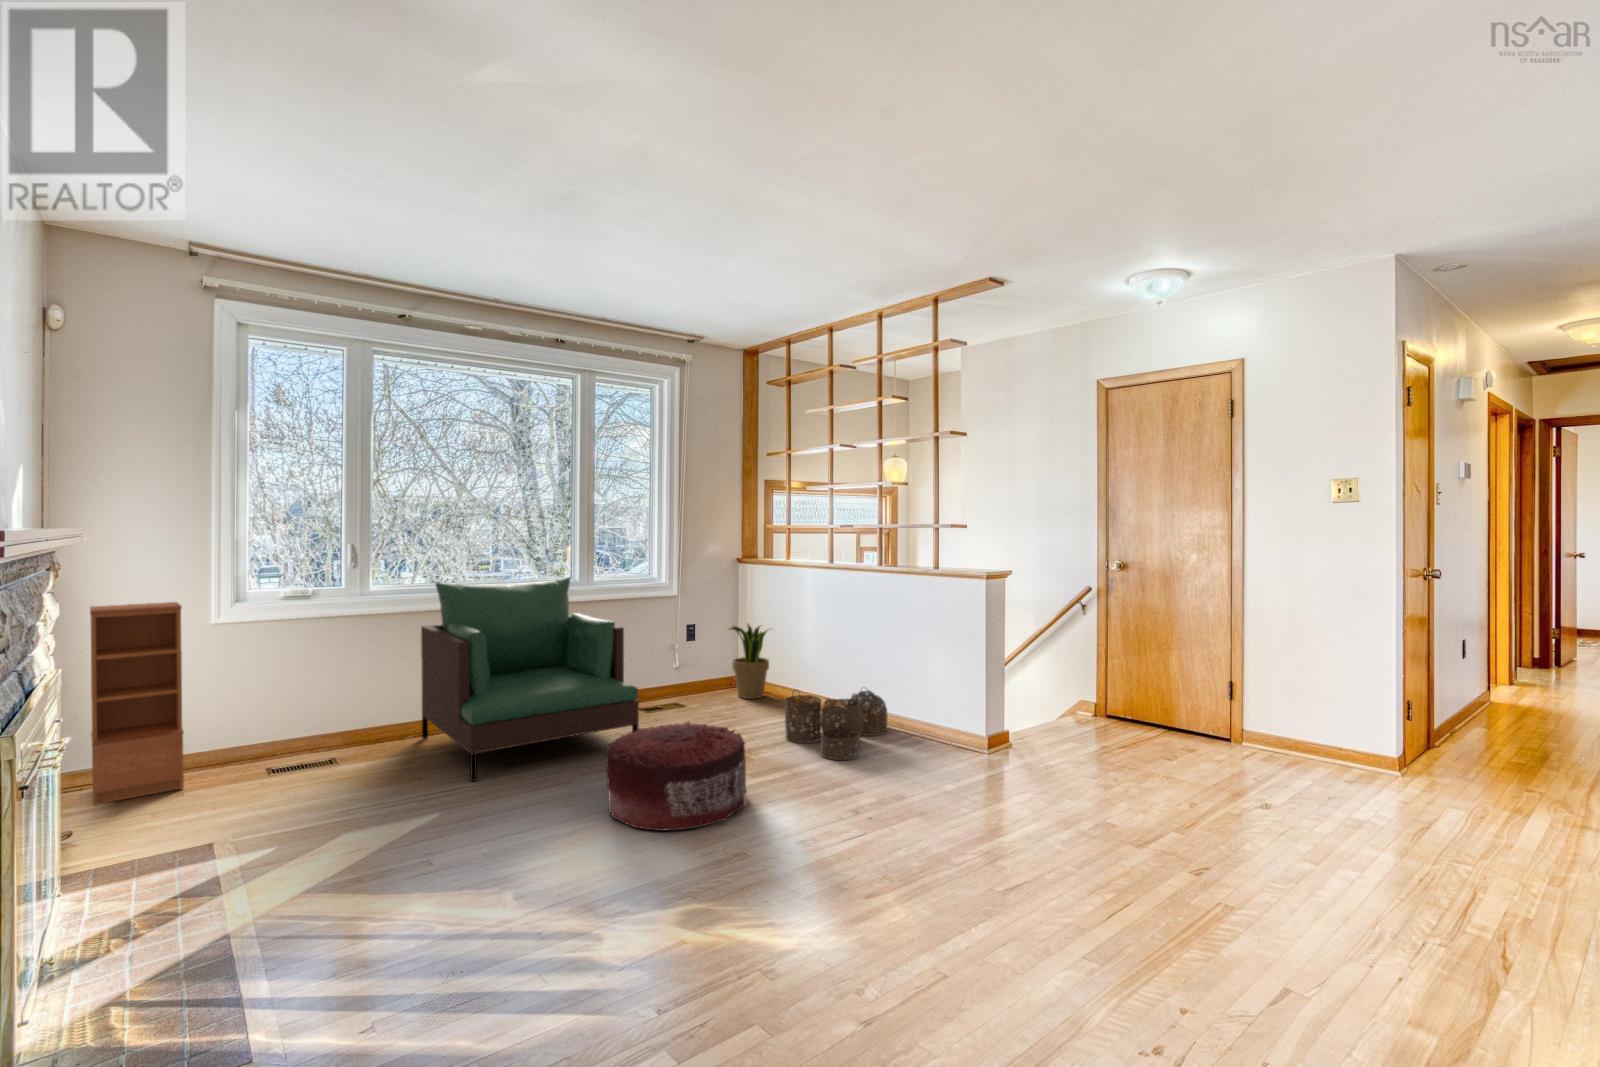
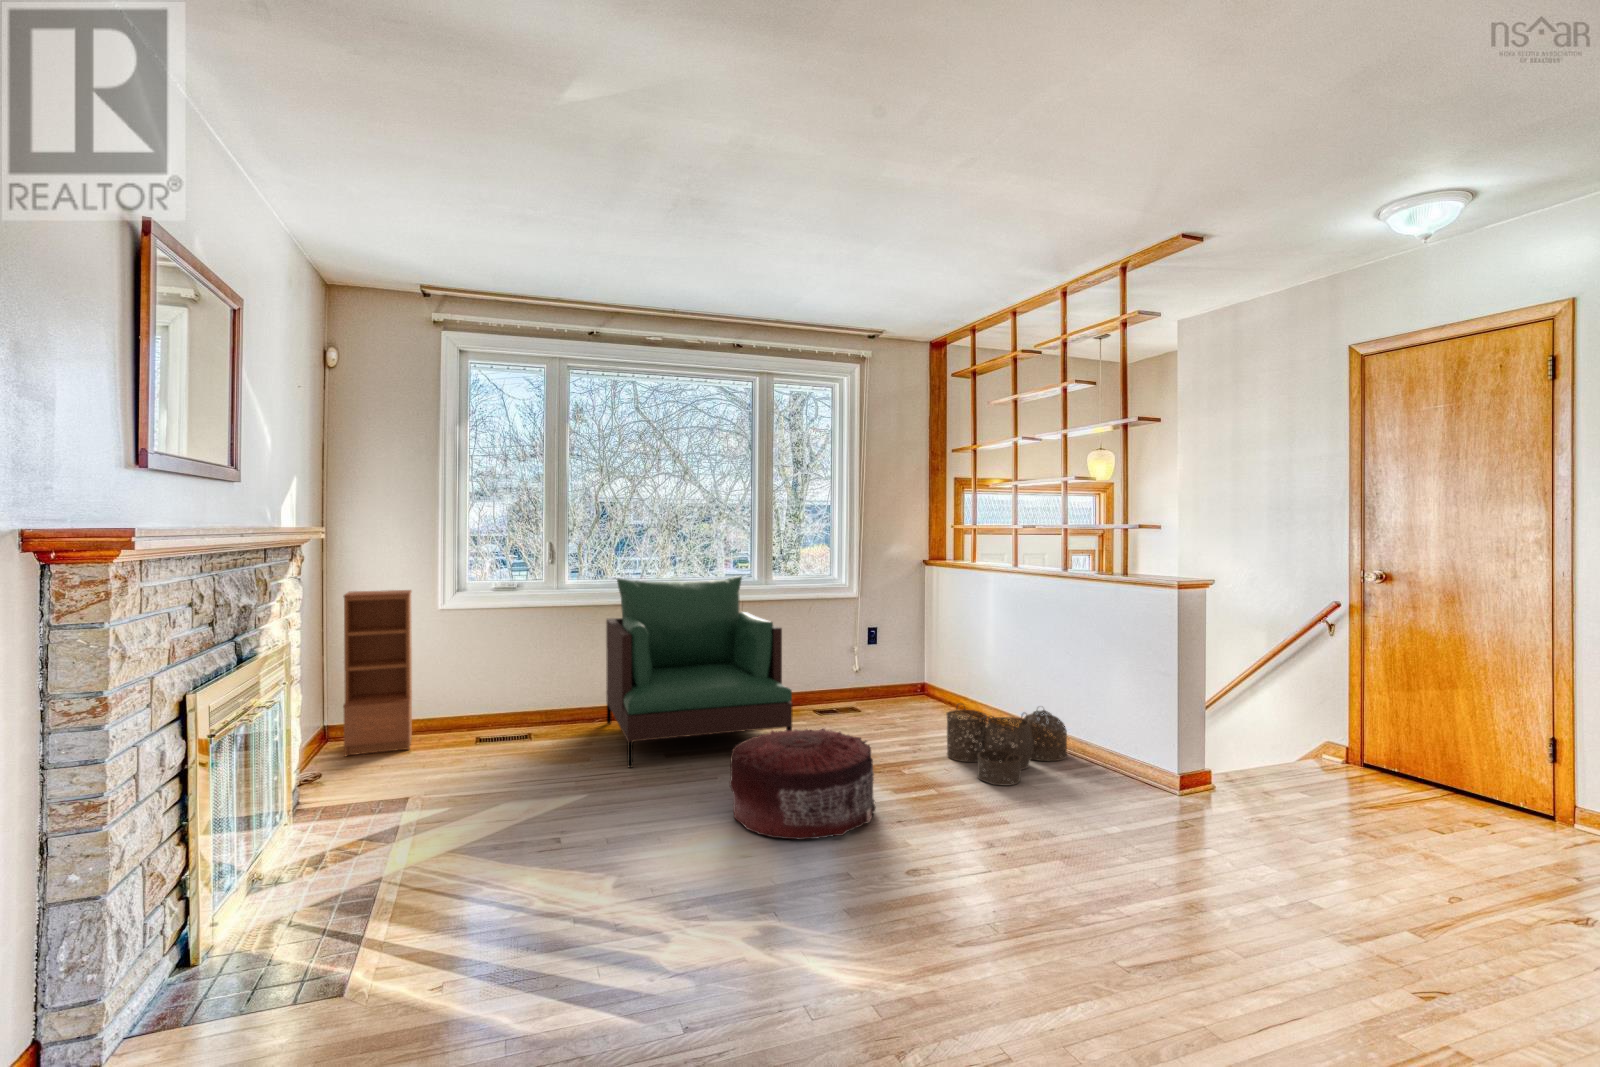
potted plant: present [729,624,769,699] -> none [905,628,955,710]

